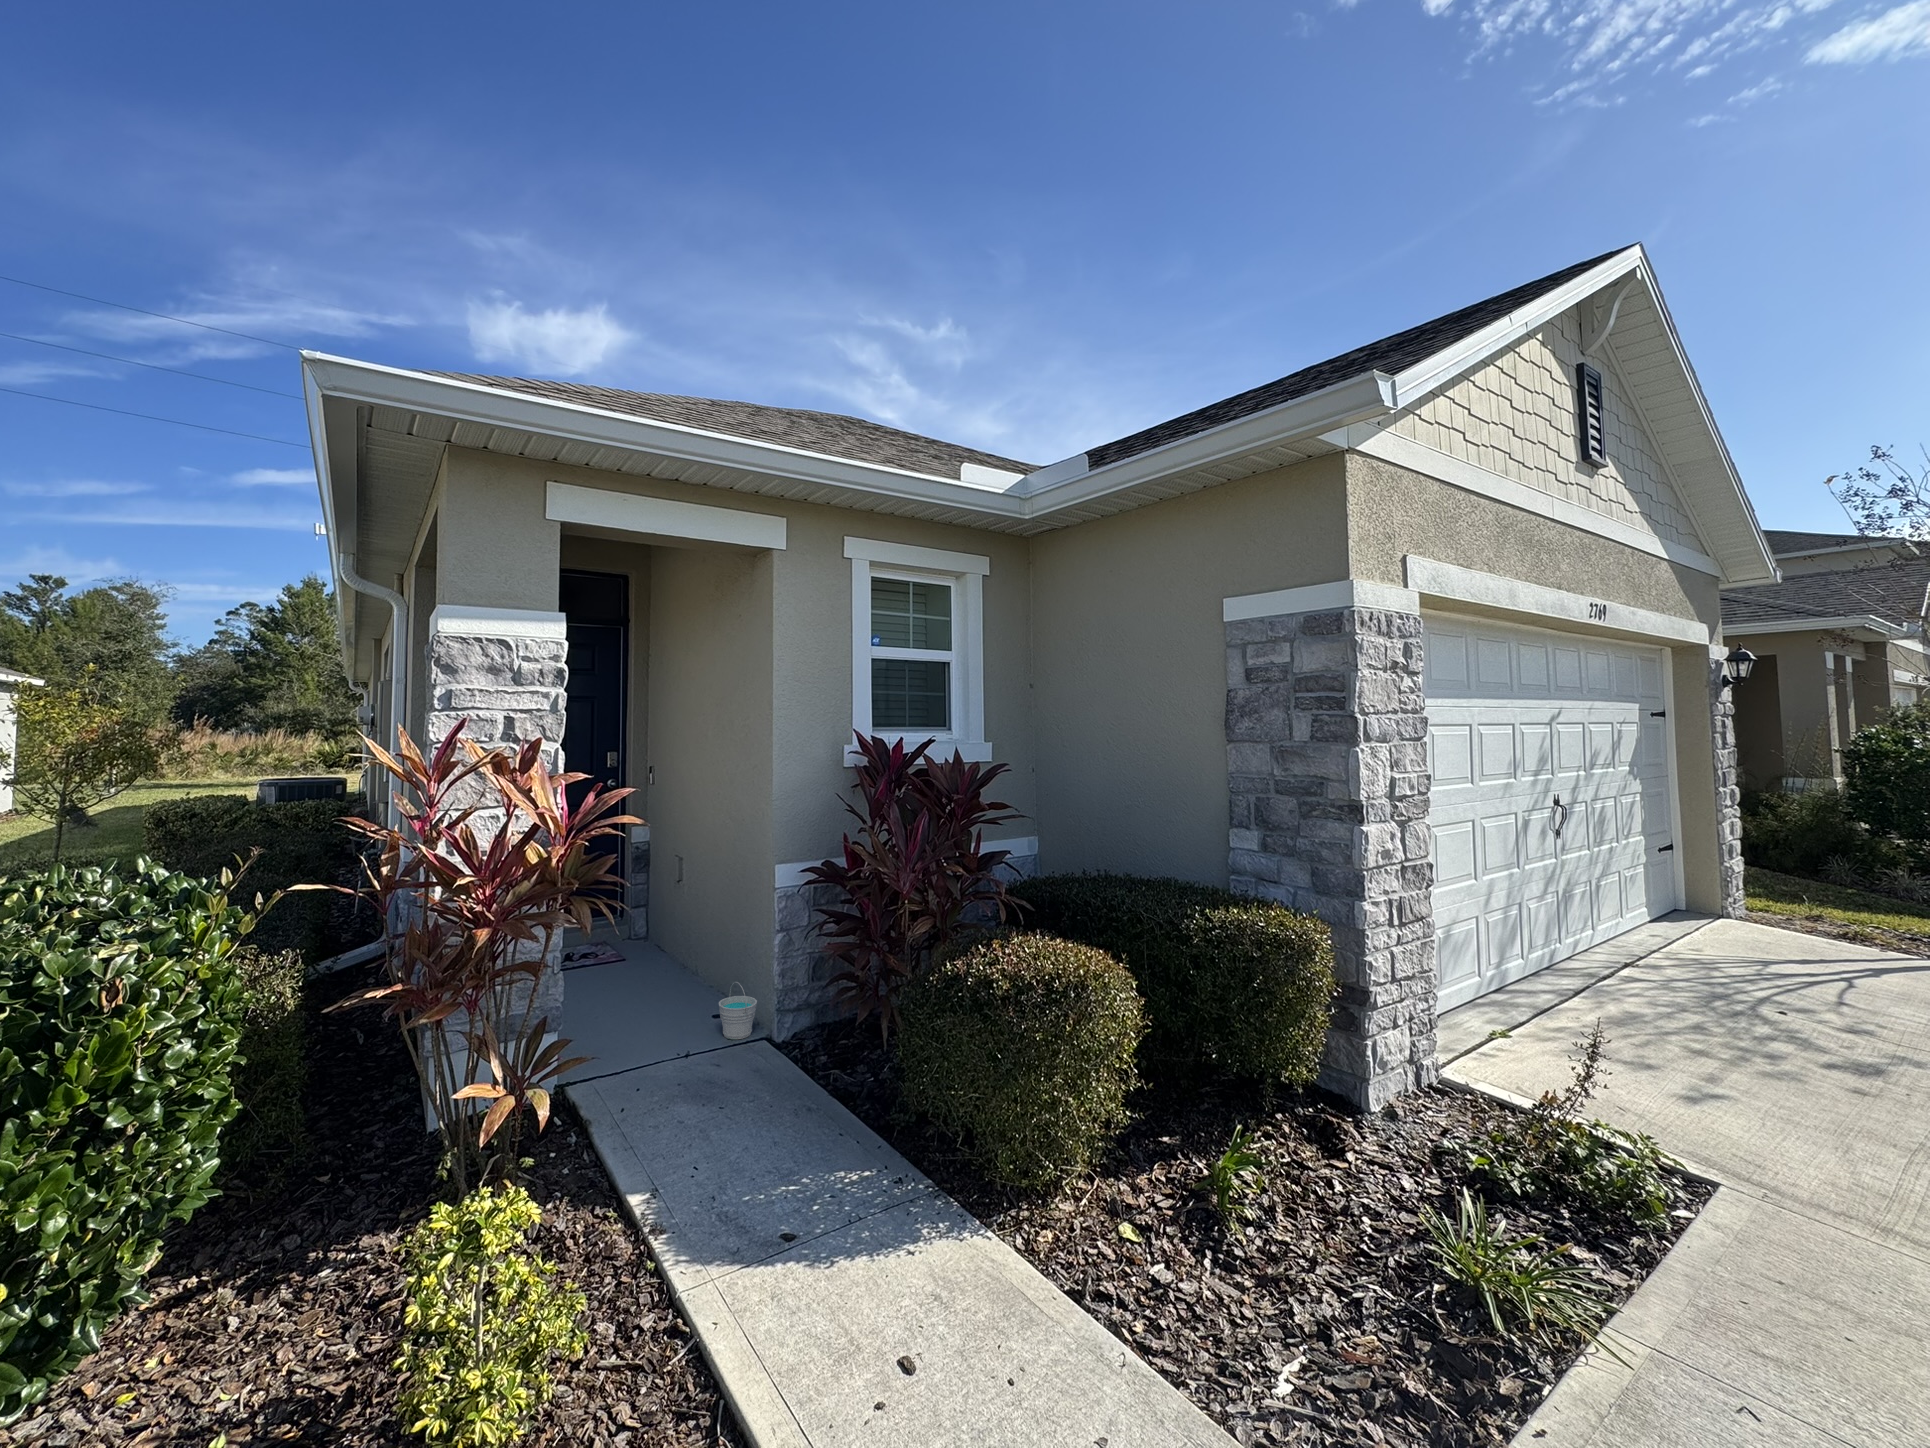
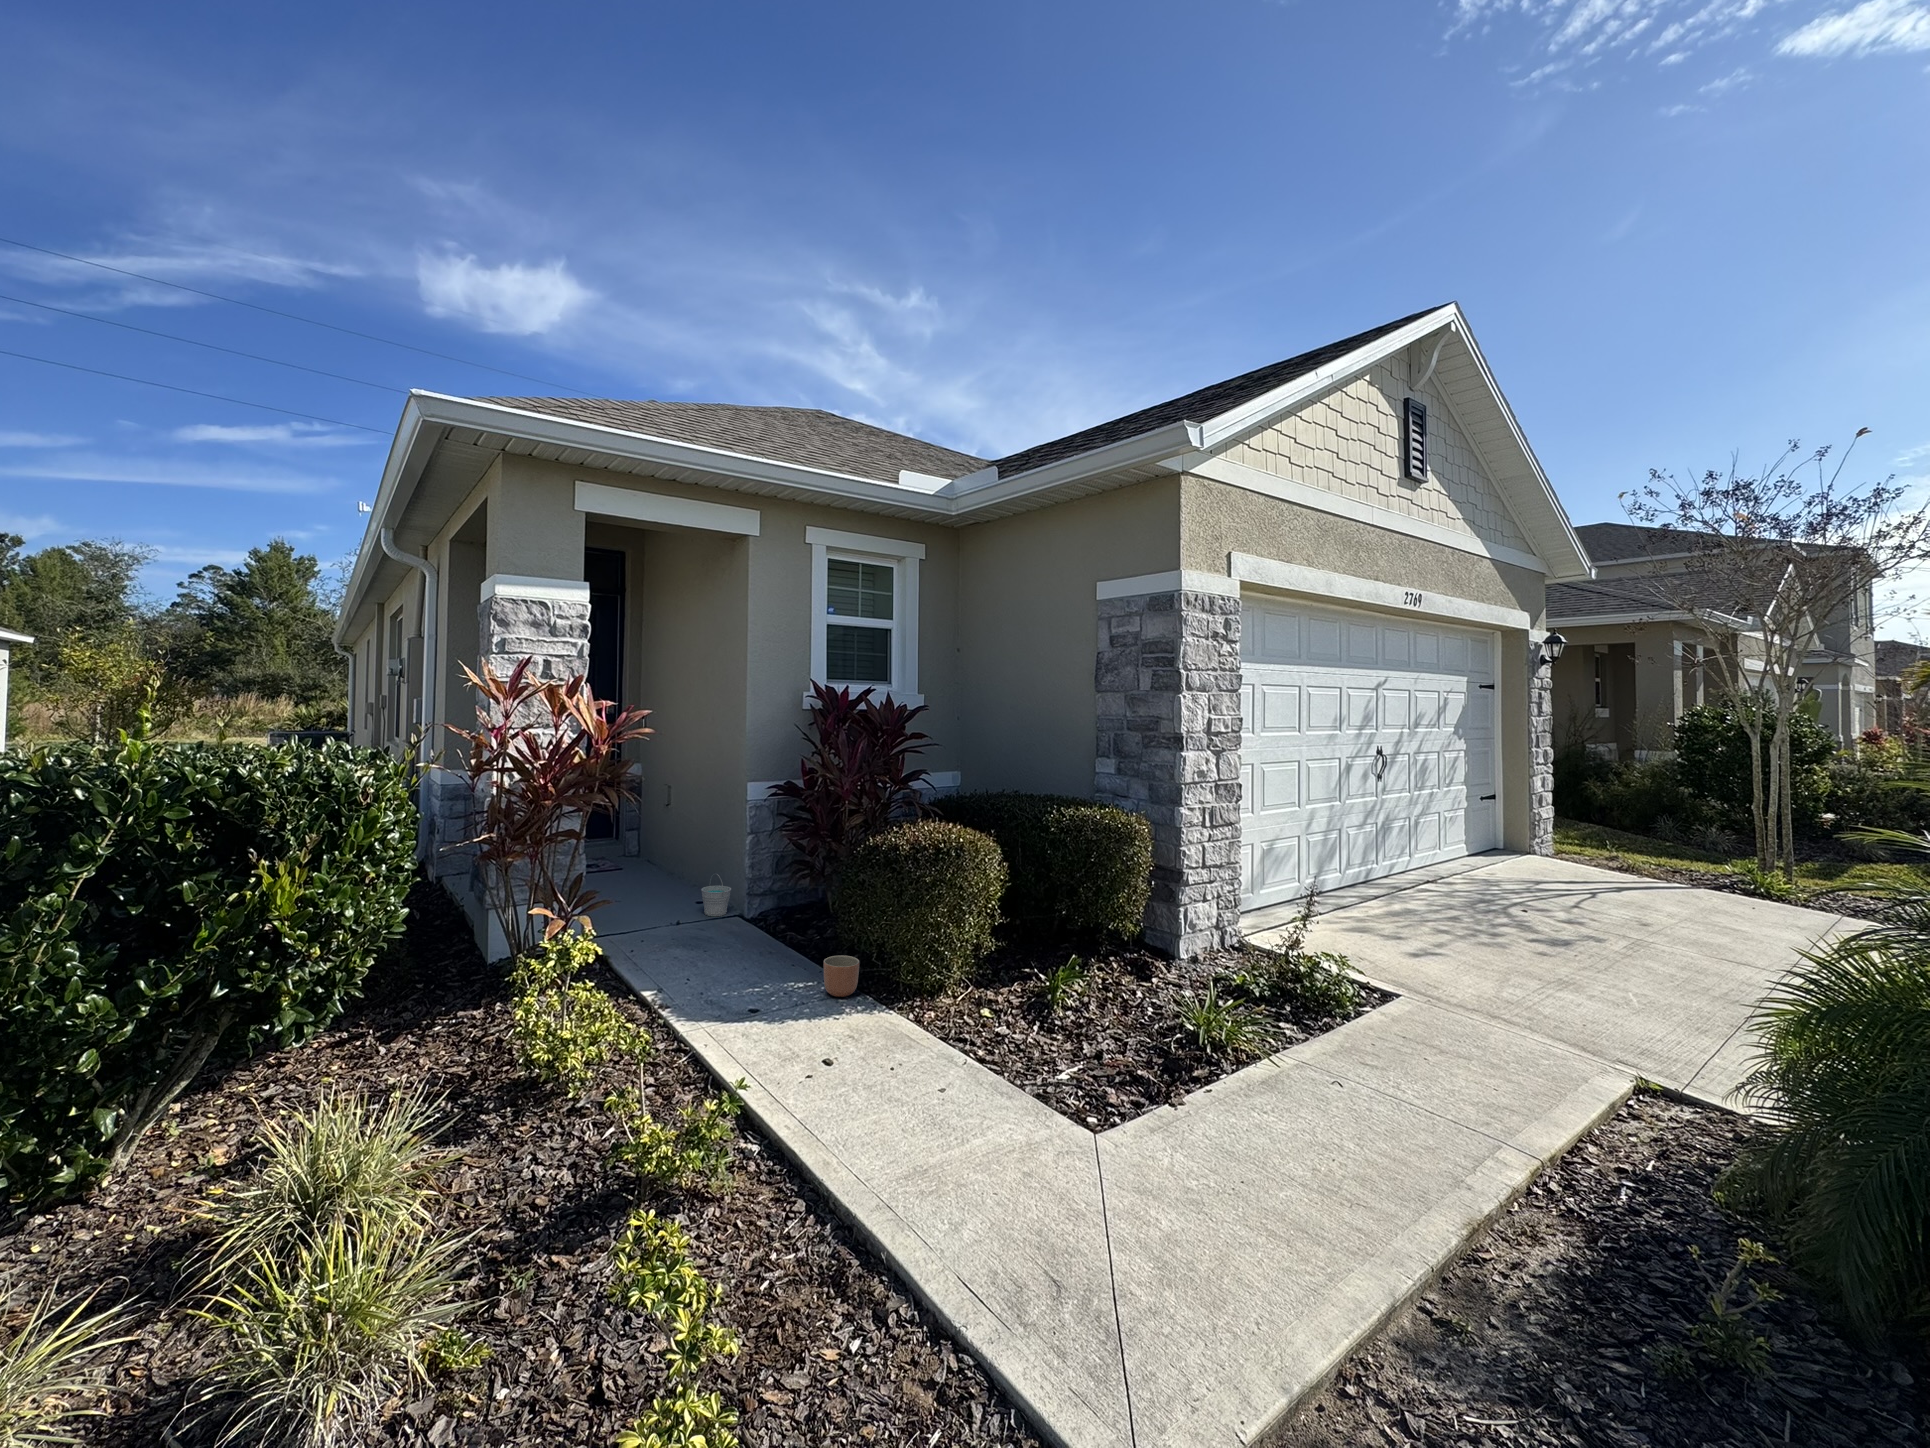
planter: none [886,1133,936,1200] -> present [824,955,859,997]

